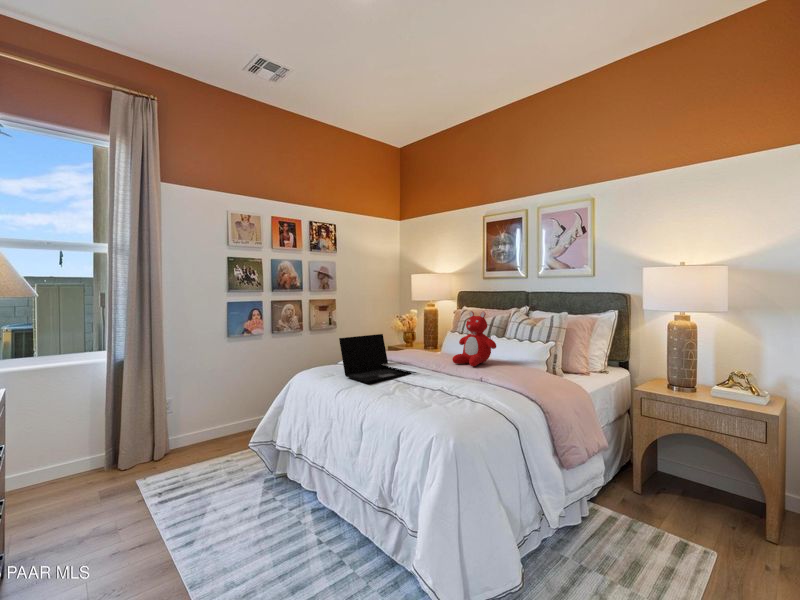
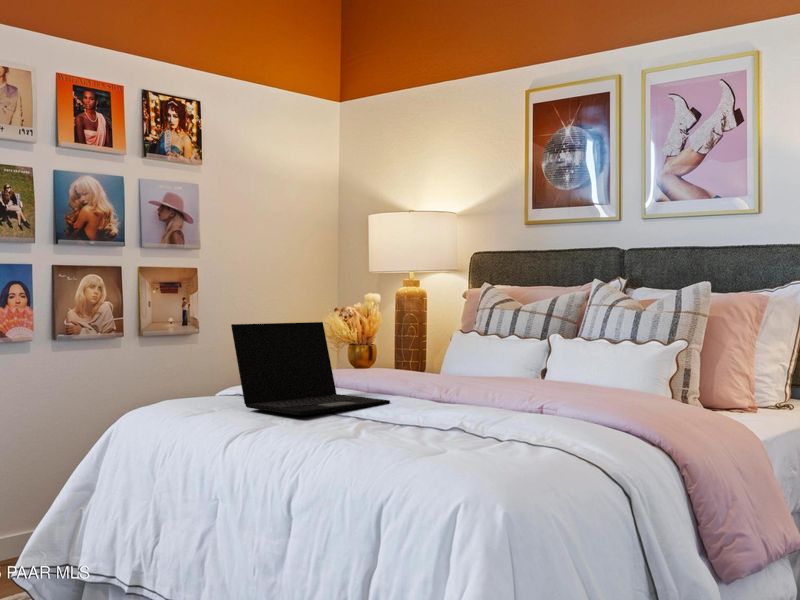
teddy bear: present [452,311,496,366] -> none [475,273,568,388]

